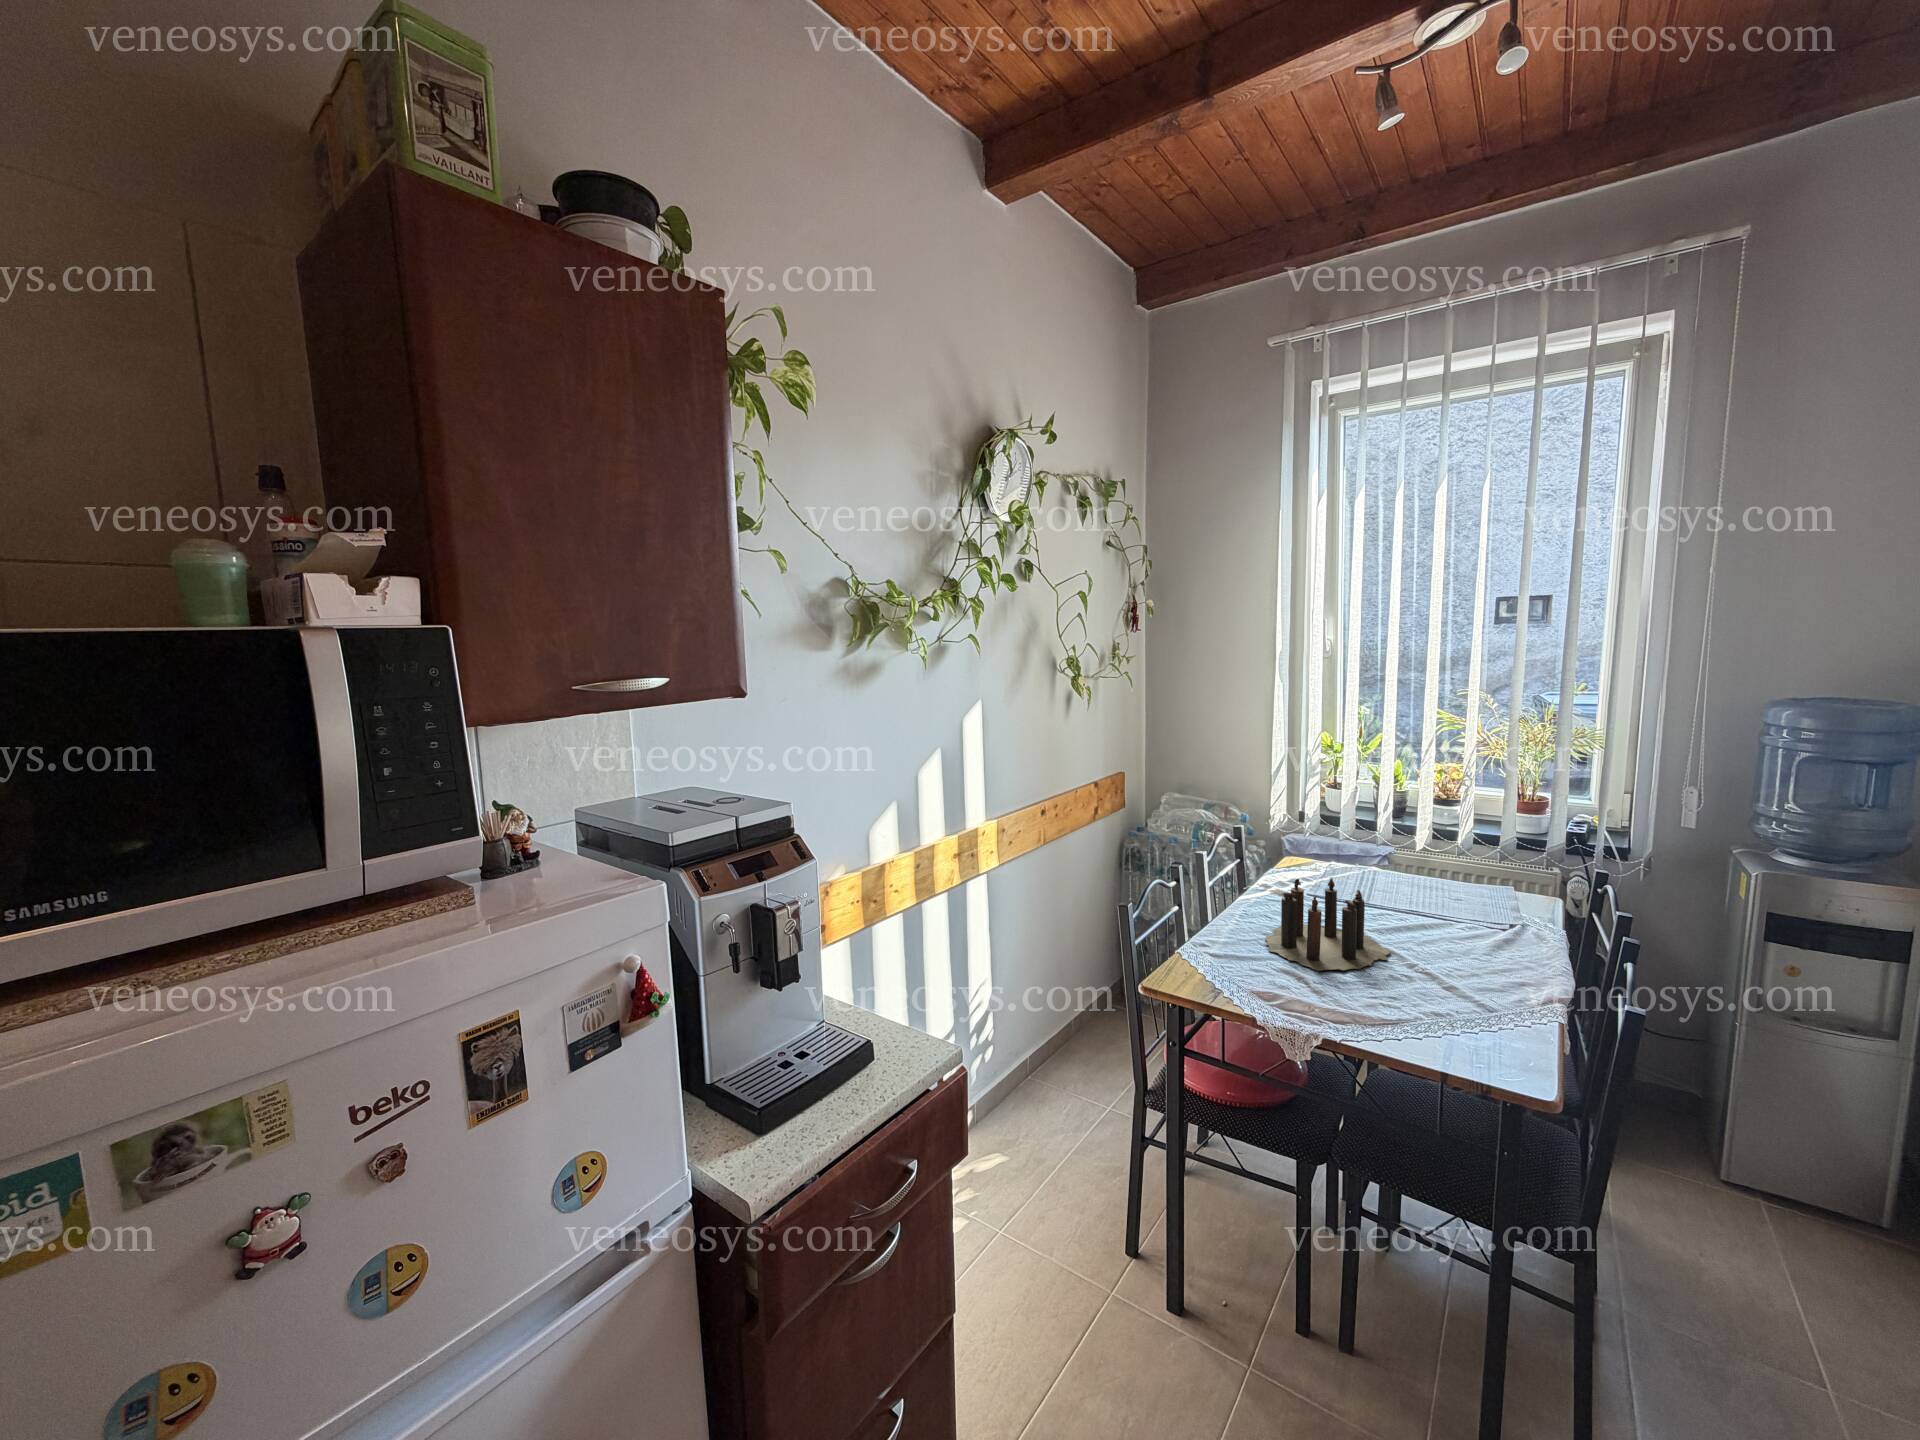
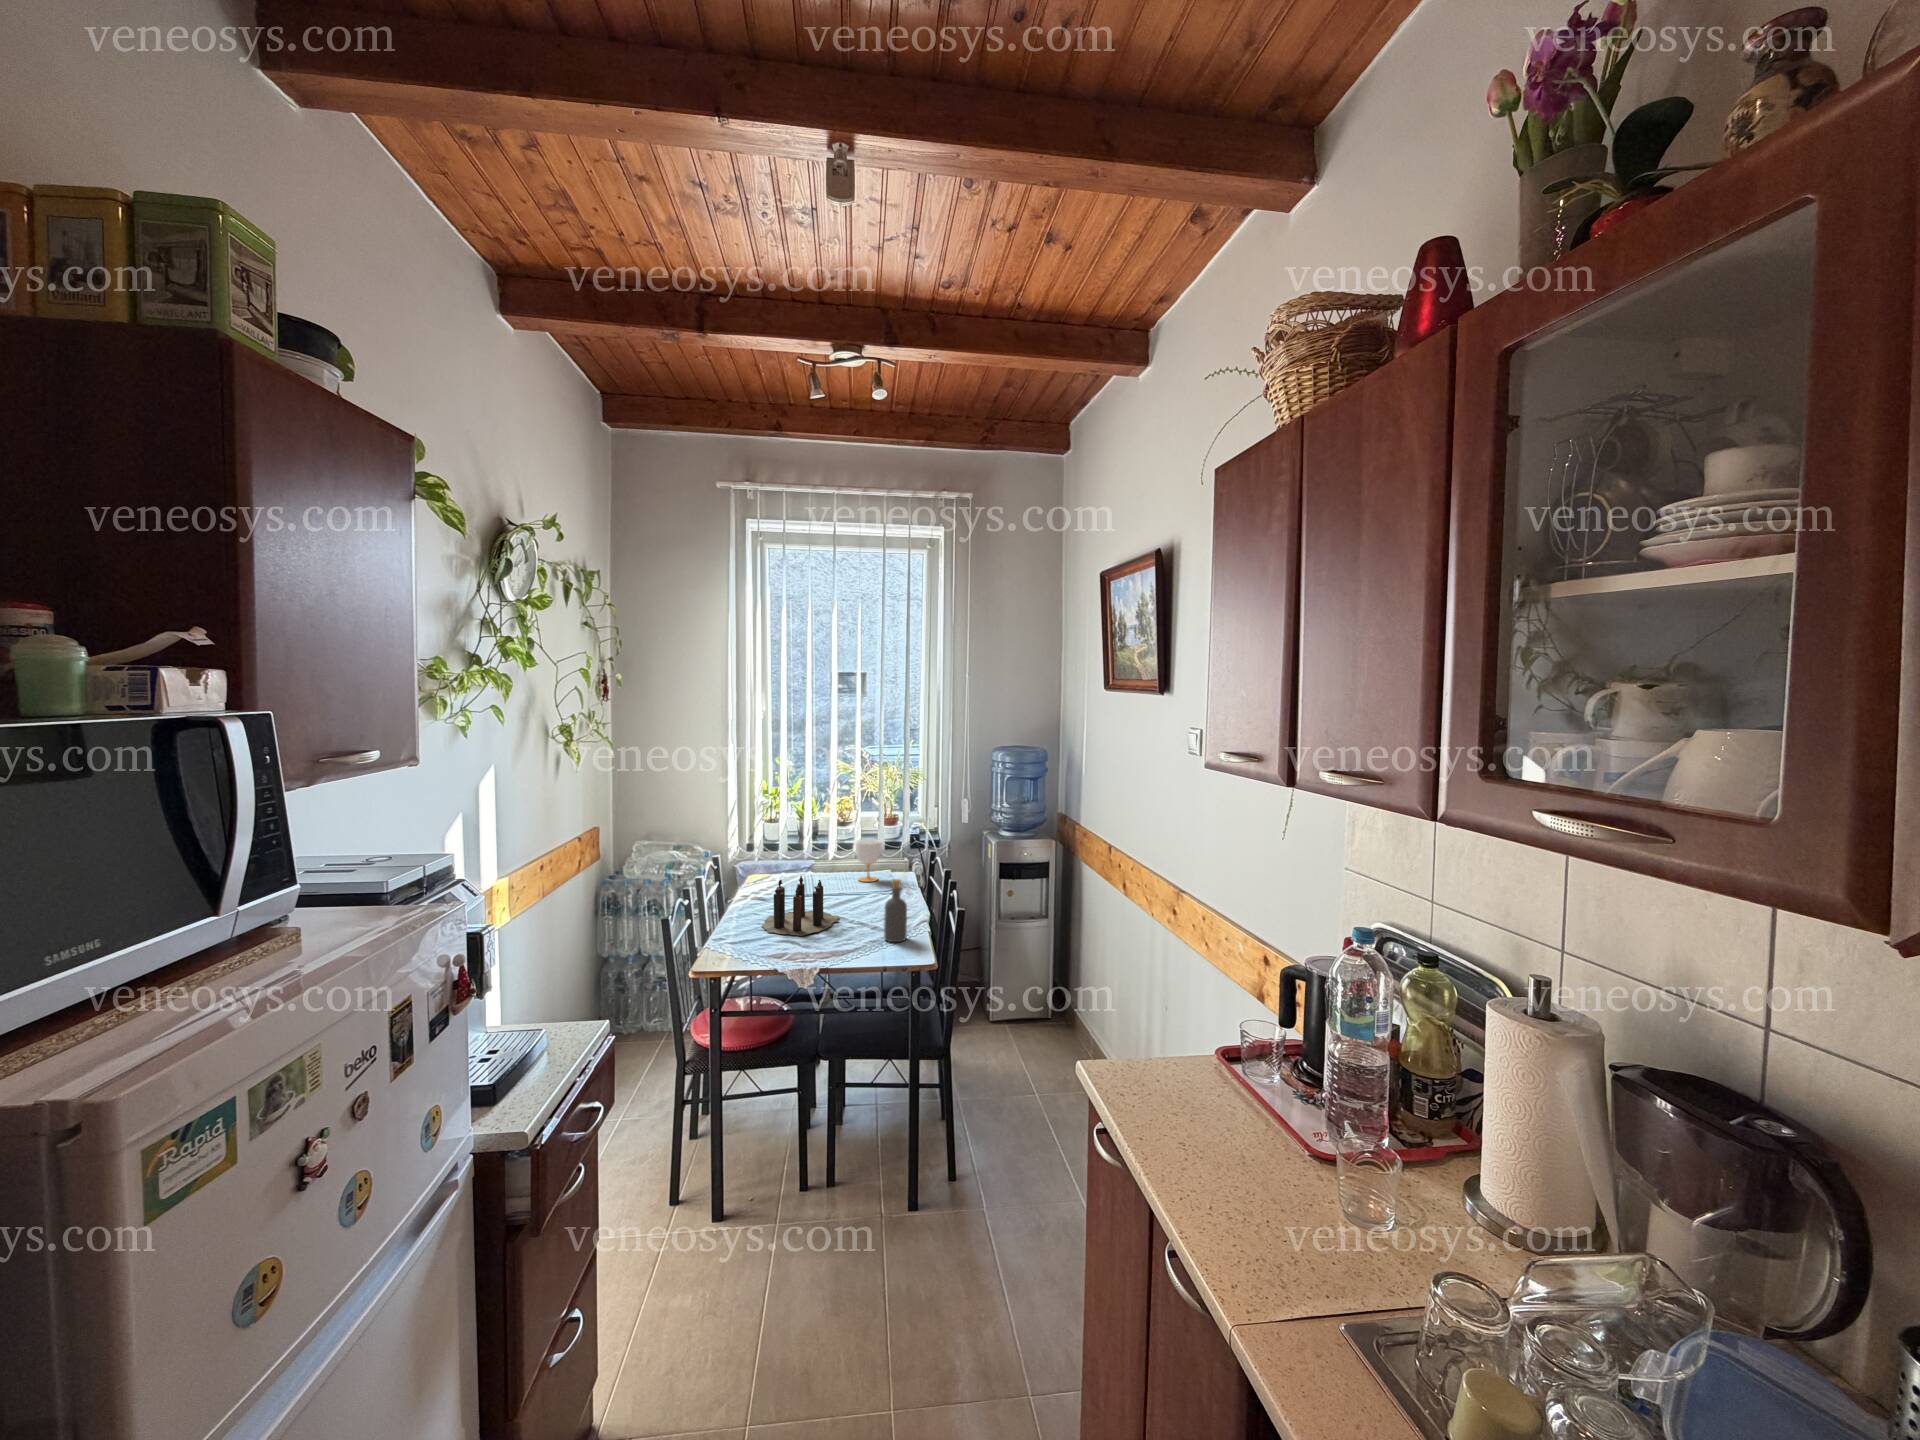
cup: none [1448,832,1497,901] -> present [855,839,882,882]
bottle: none [1458,921,1507,1031] -> present [884,879,907,942]

